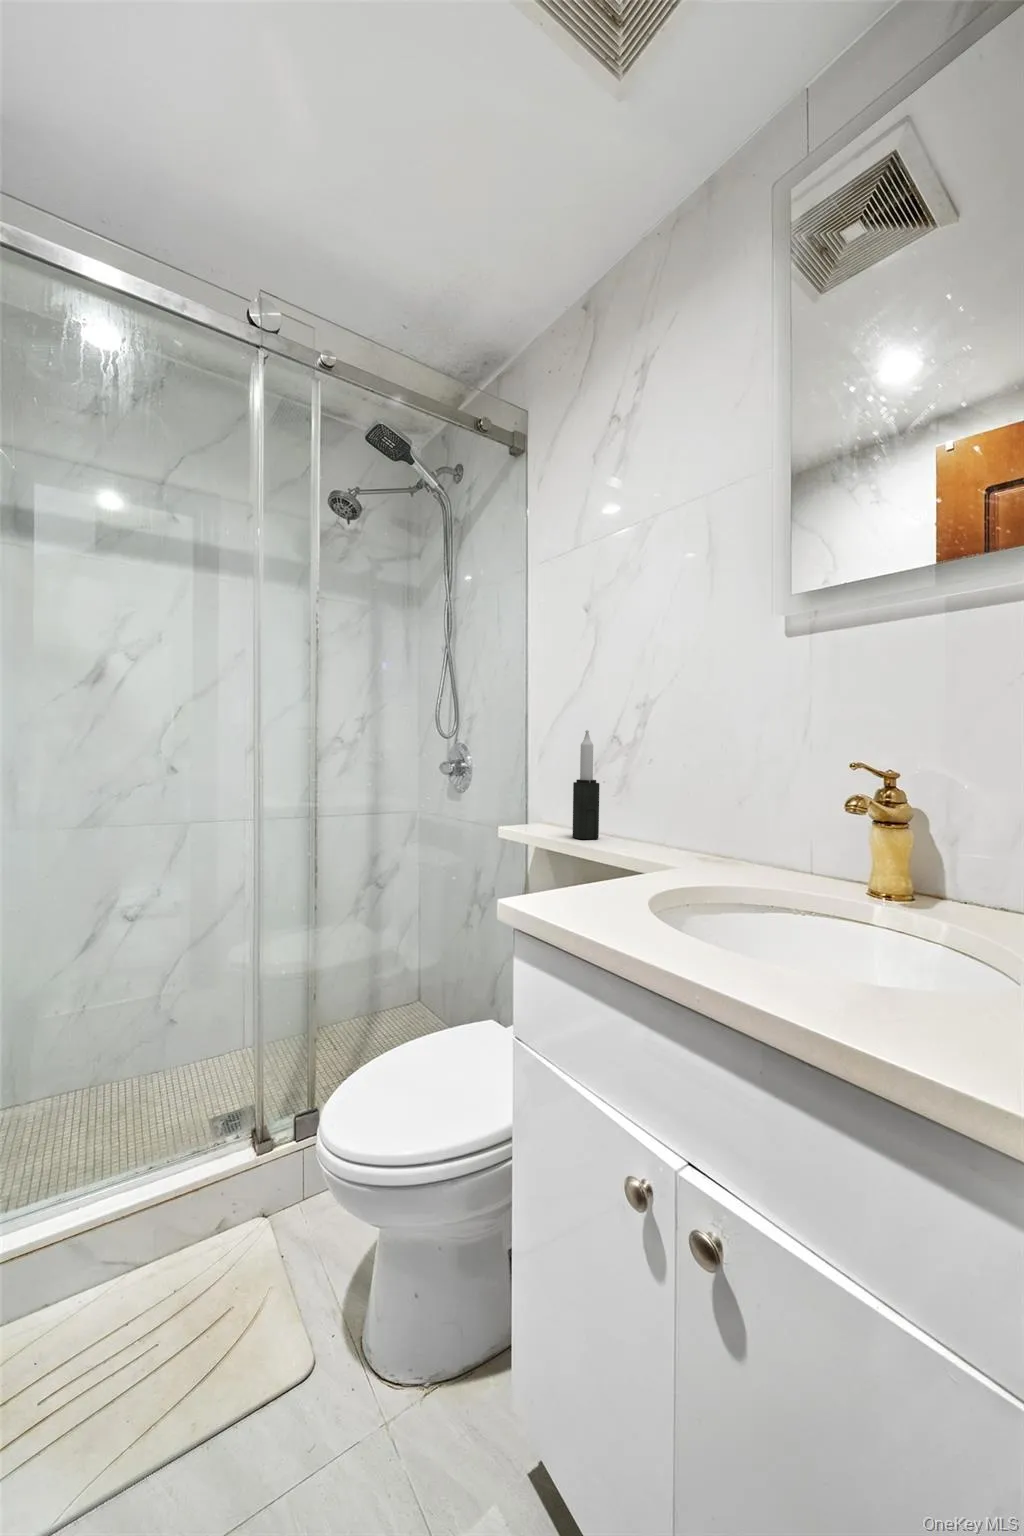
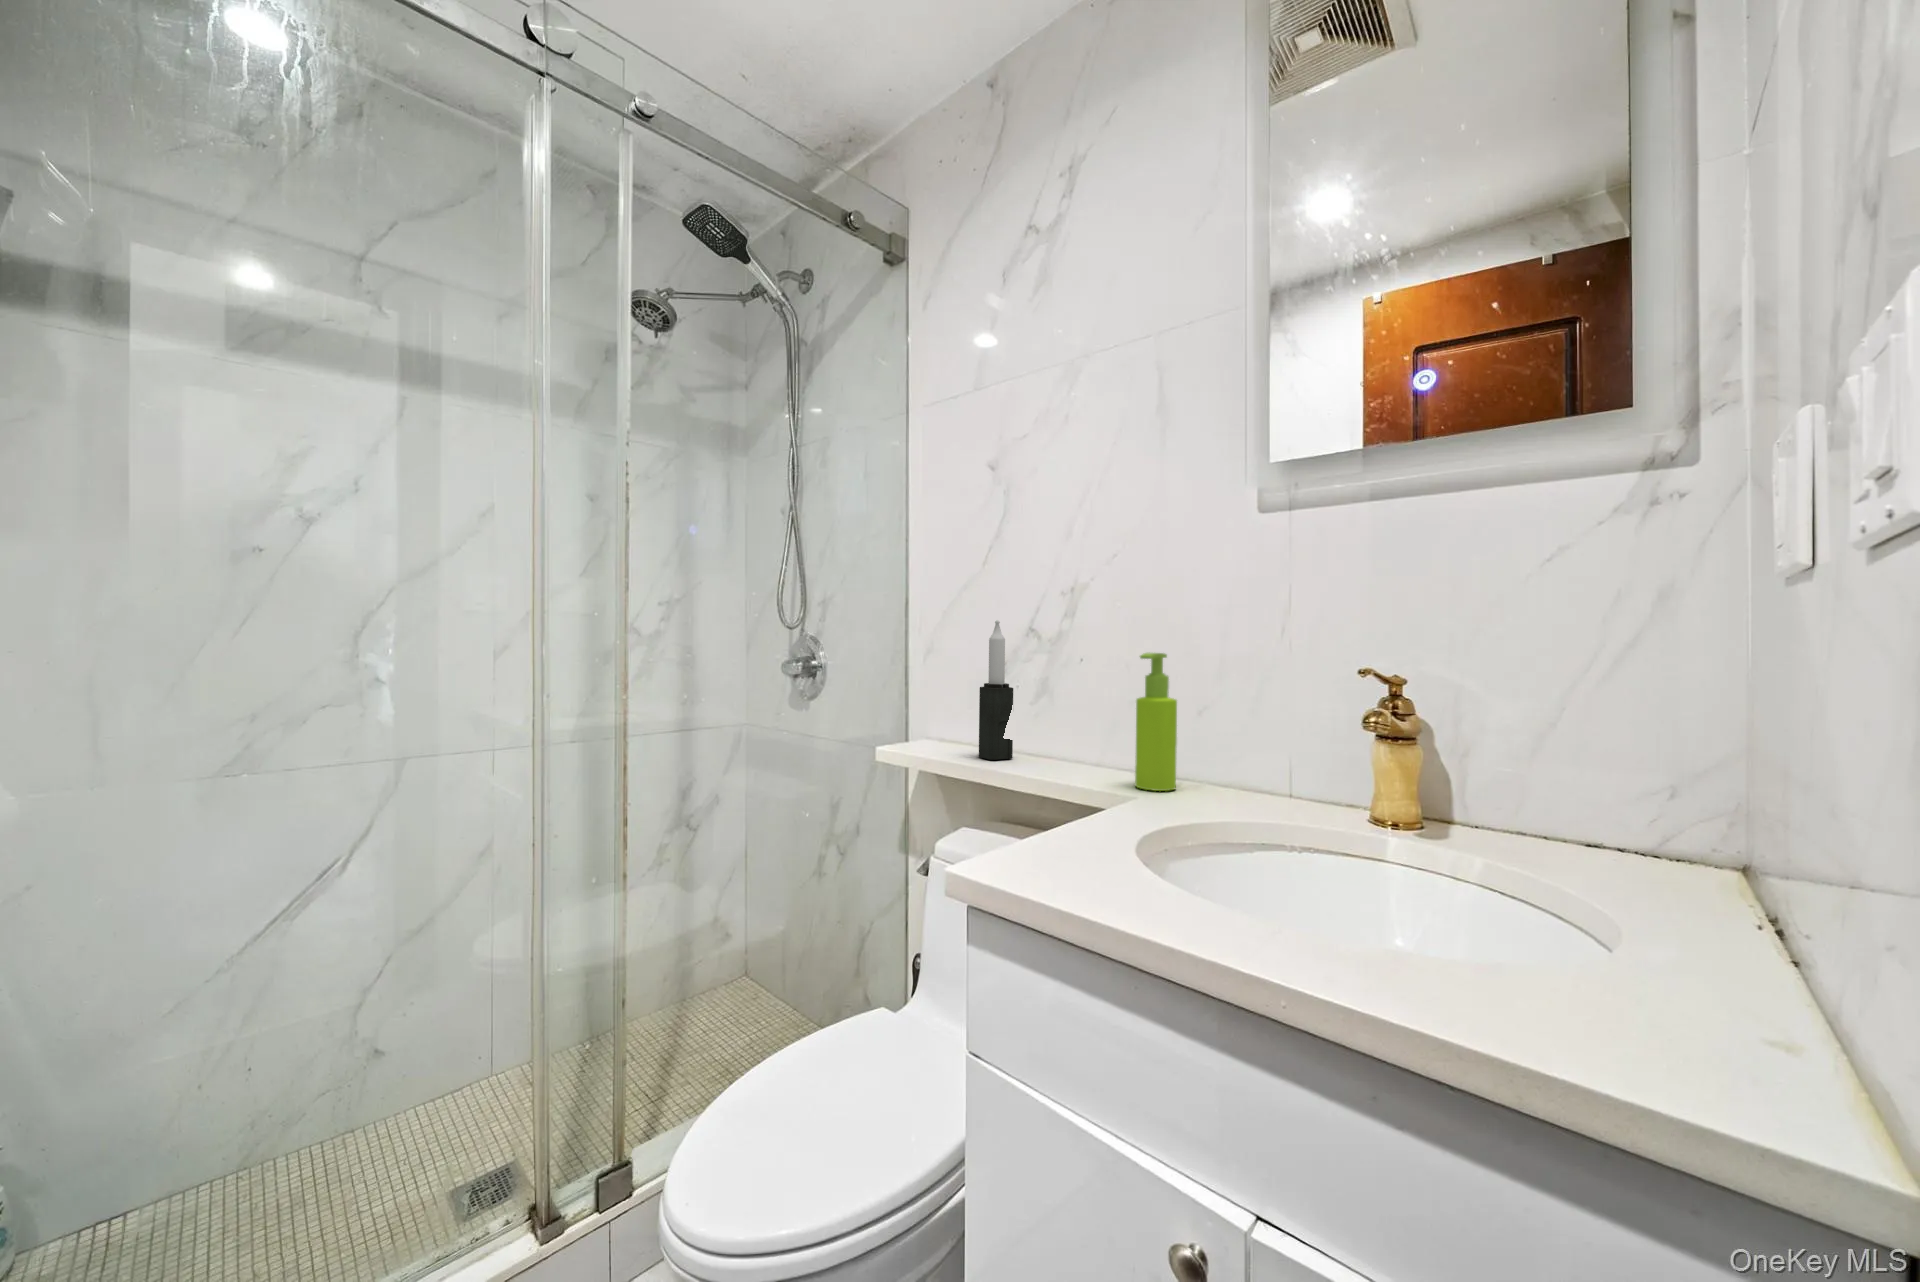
soap dispenser: none [680,753,715,865] -> present [1135,653,1177,791]

